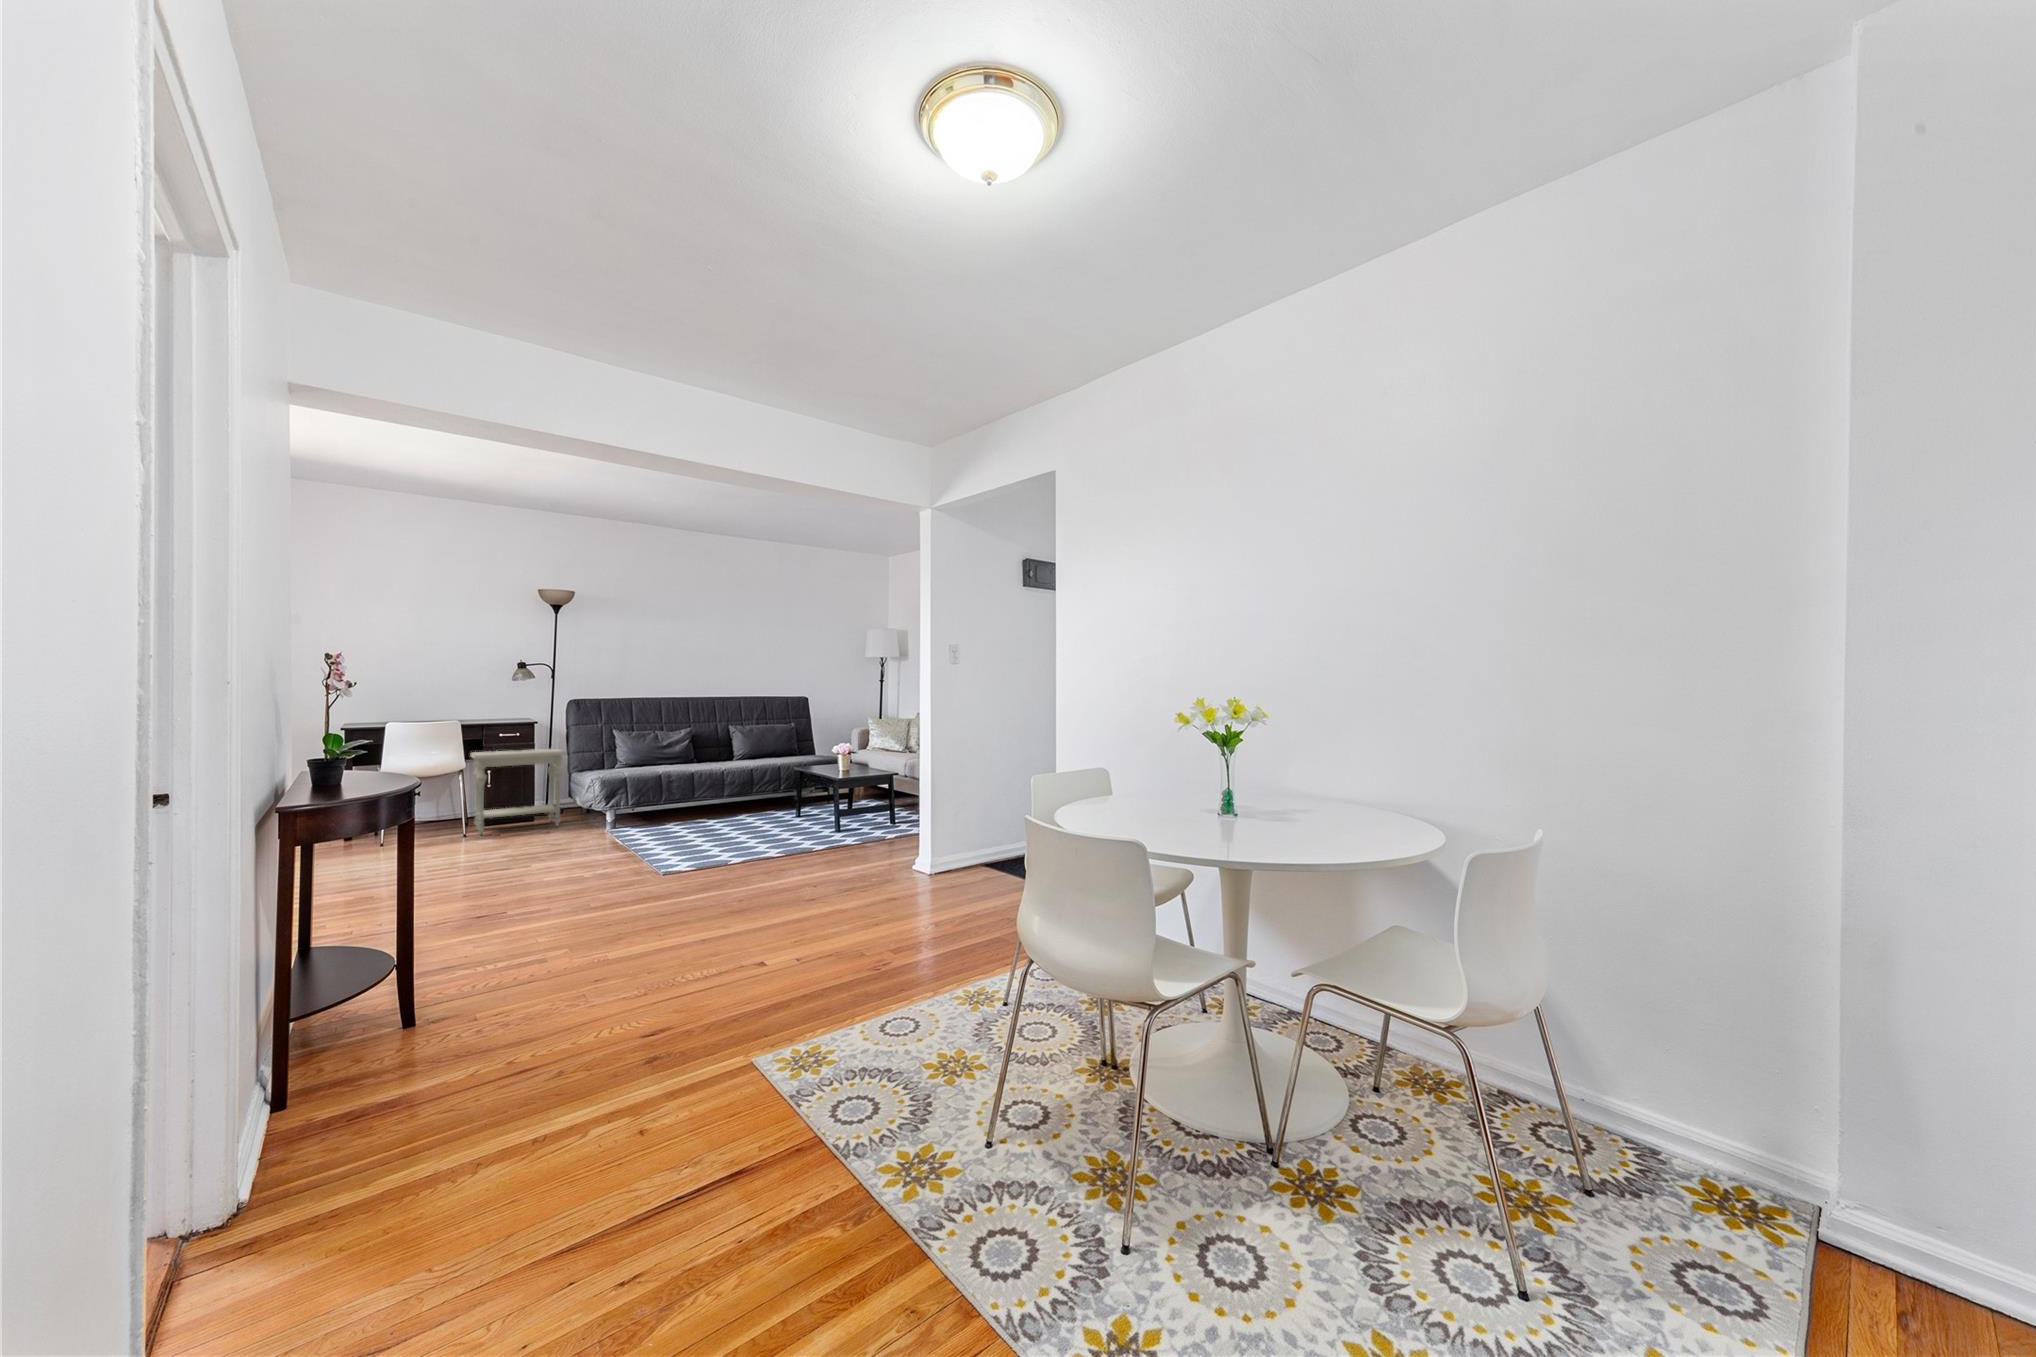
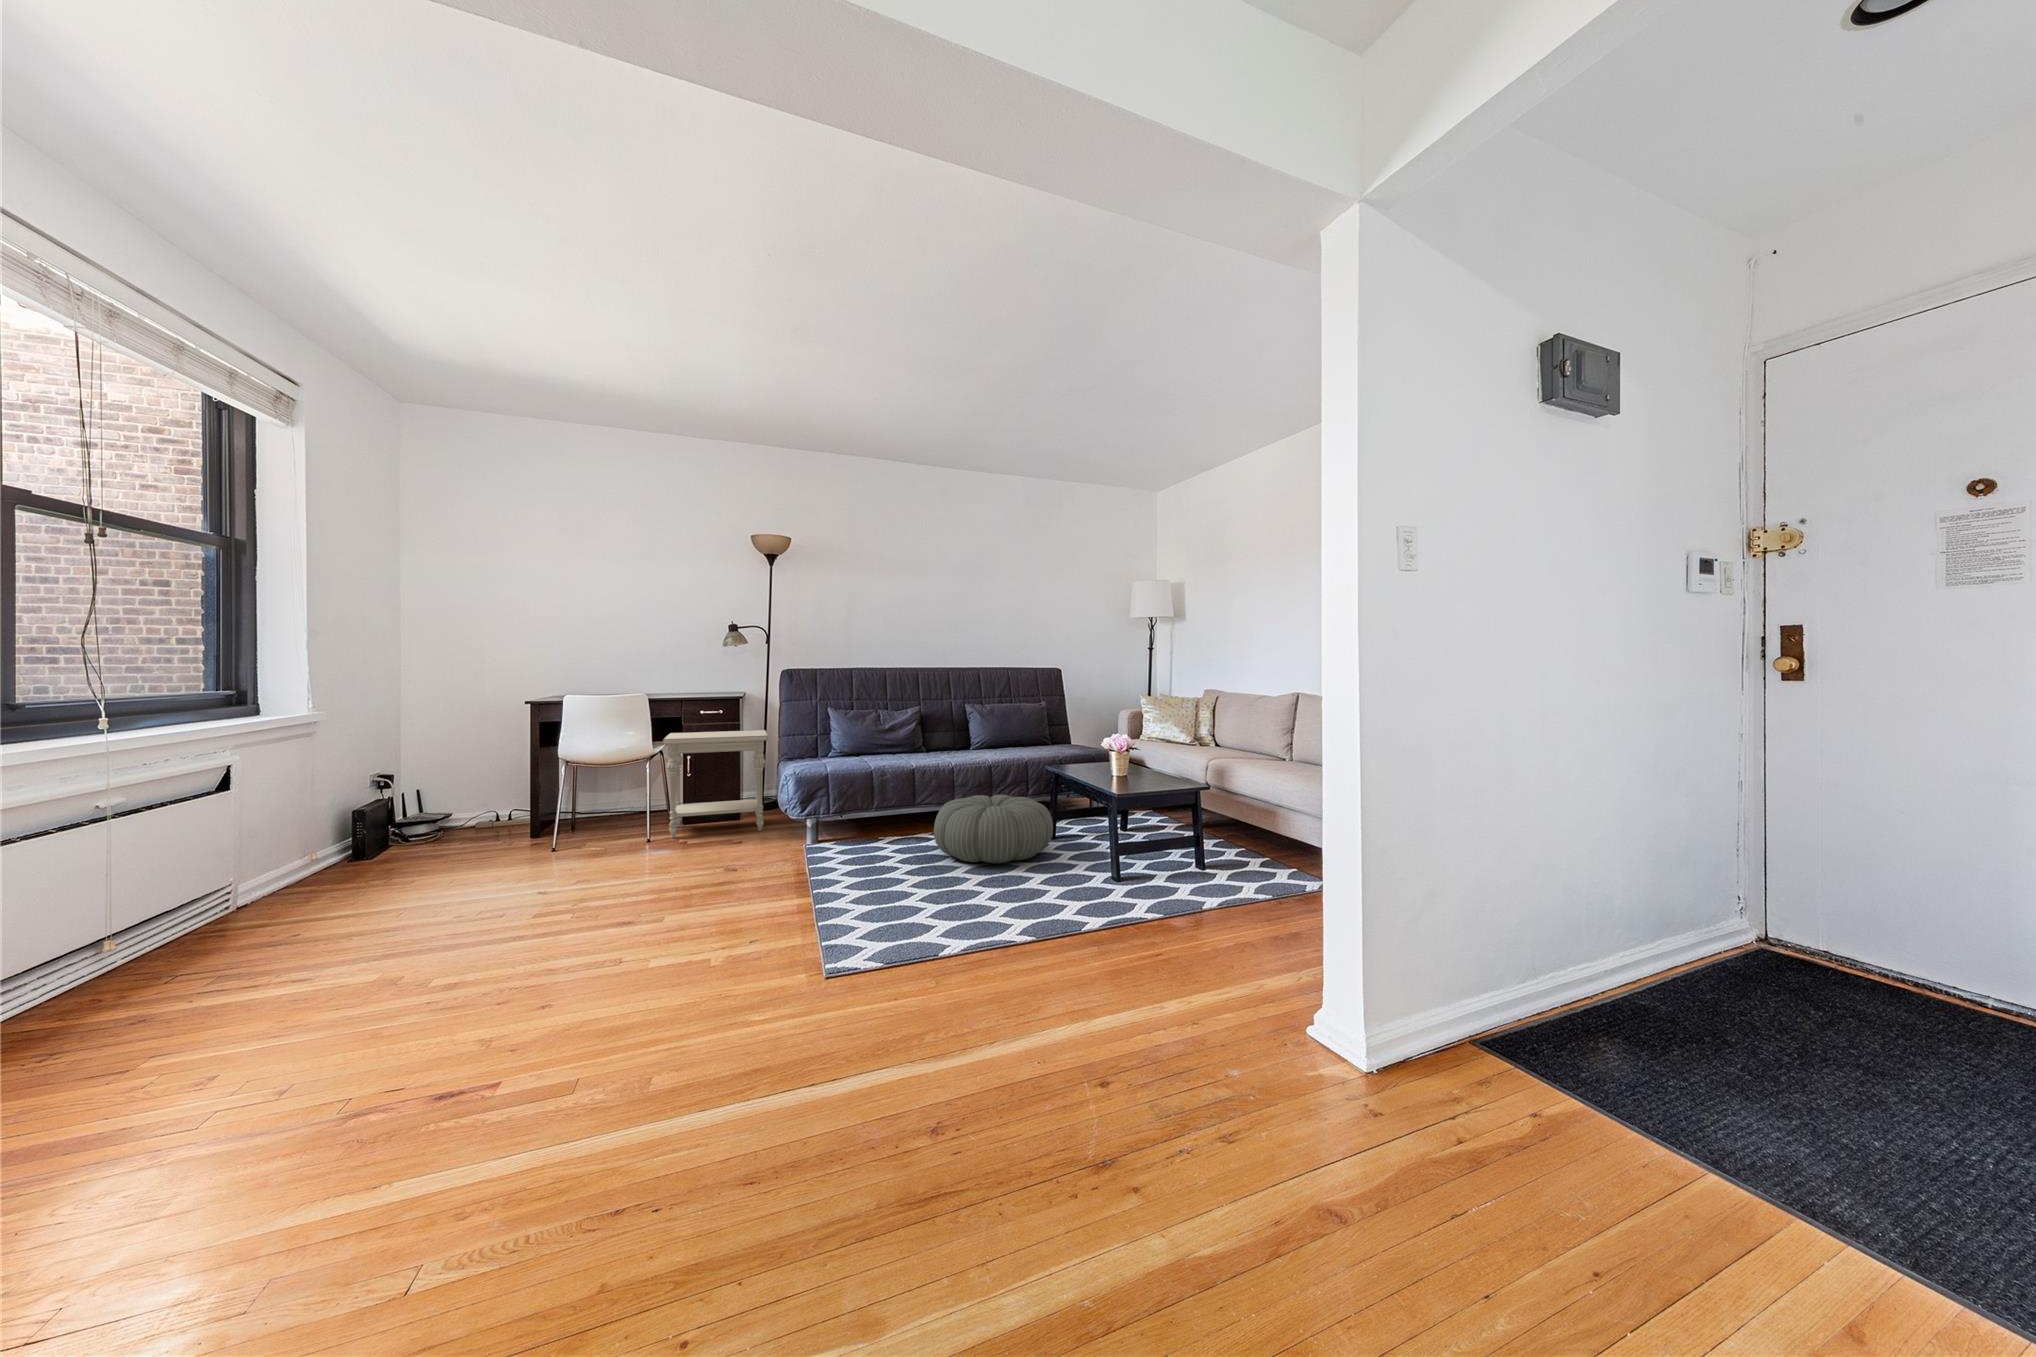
pouf: none [710,788,799,831] -> present [934,795,1053,863]

